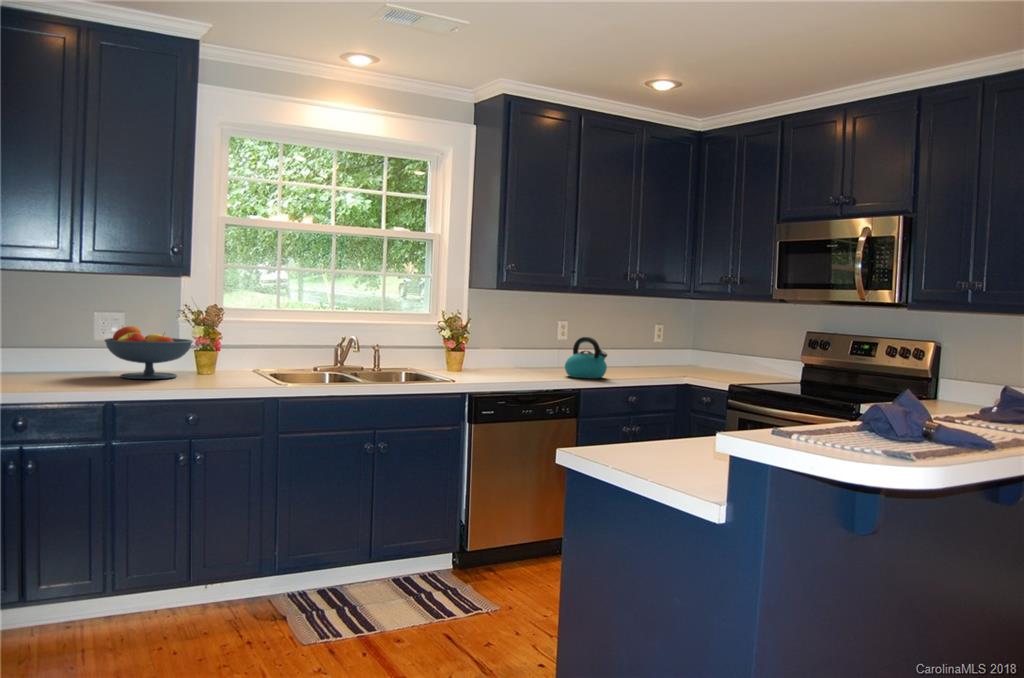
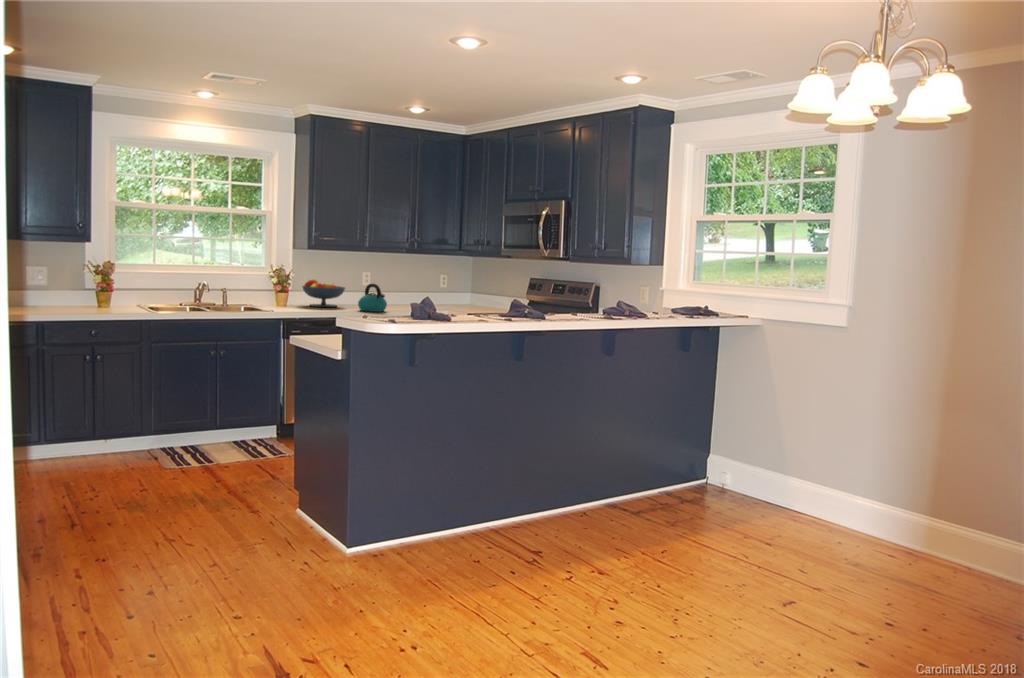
fruit bowl: present [105,326,193,379] -> present [303,279,345,307]

